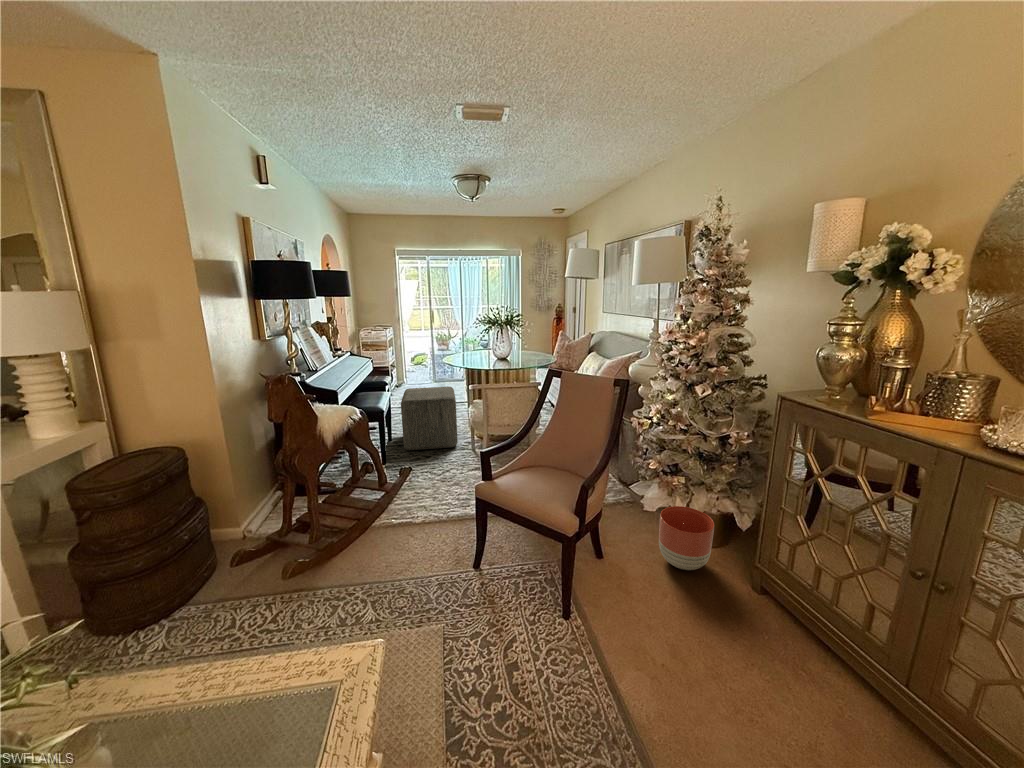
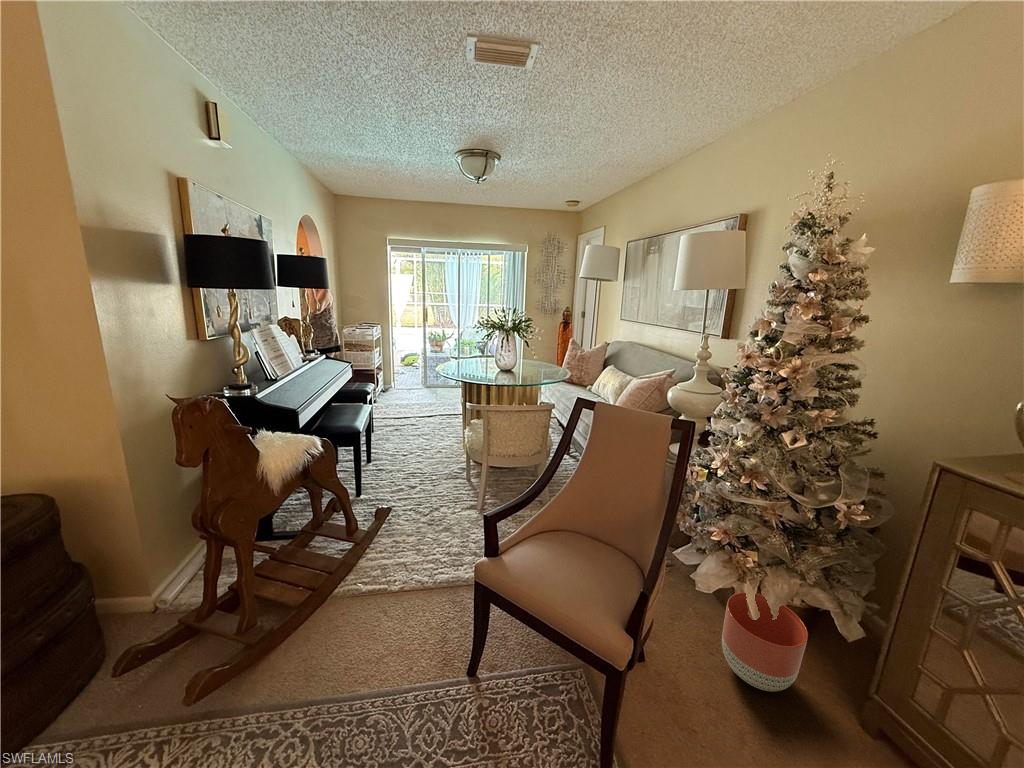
ottoman: present [401,387,458,450] -> none [383,400,450,477]

